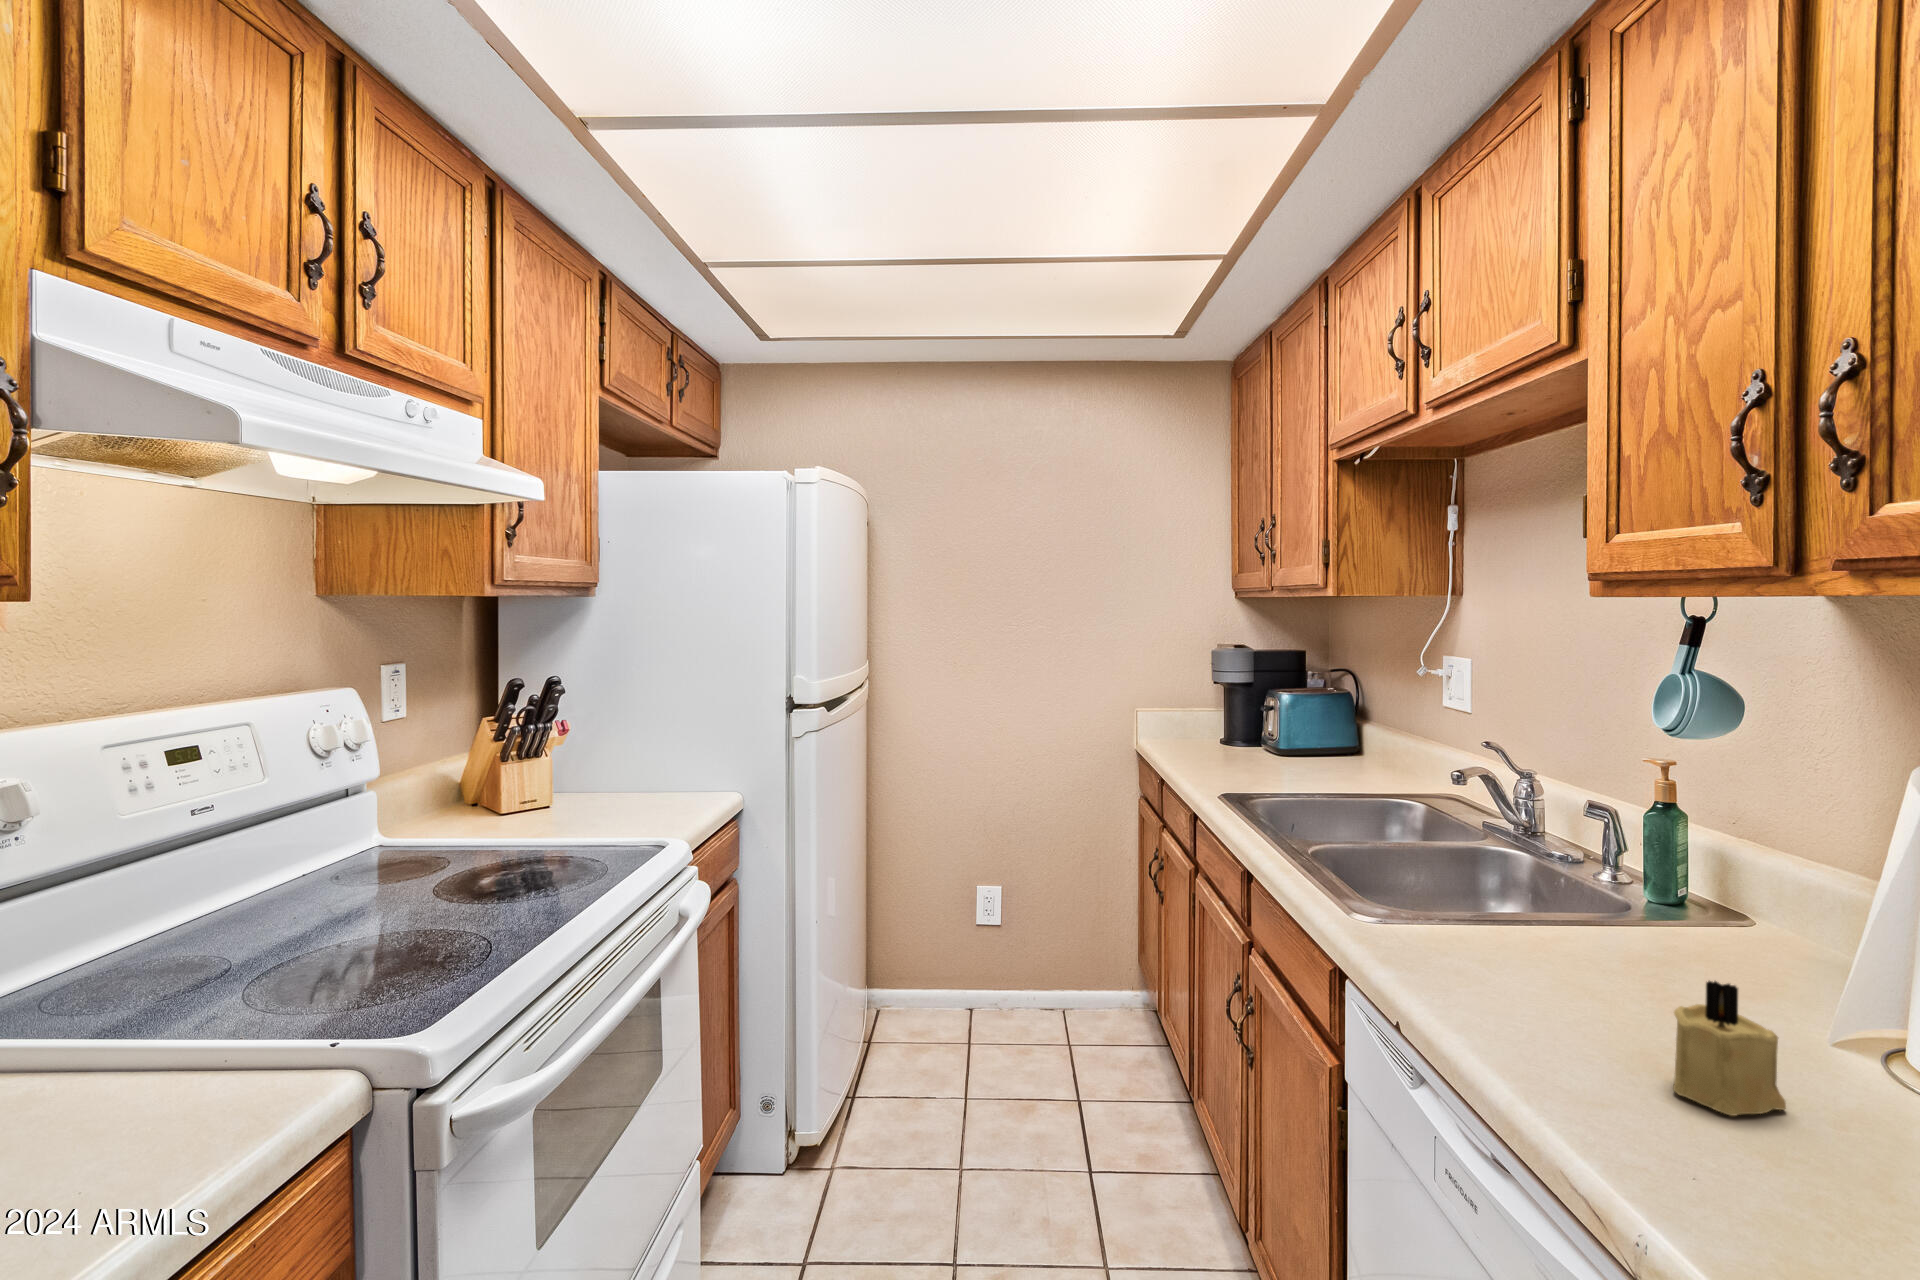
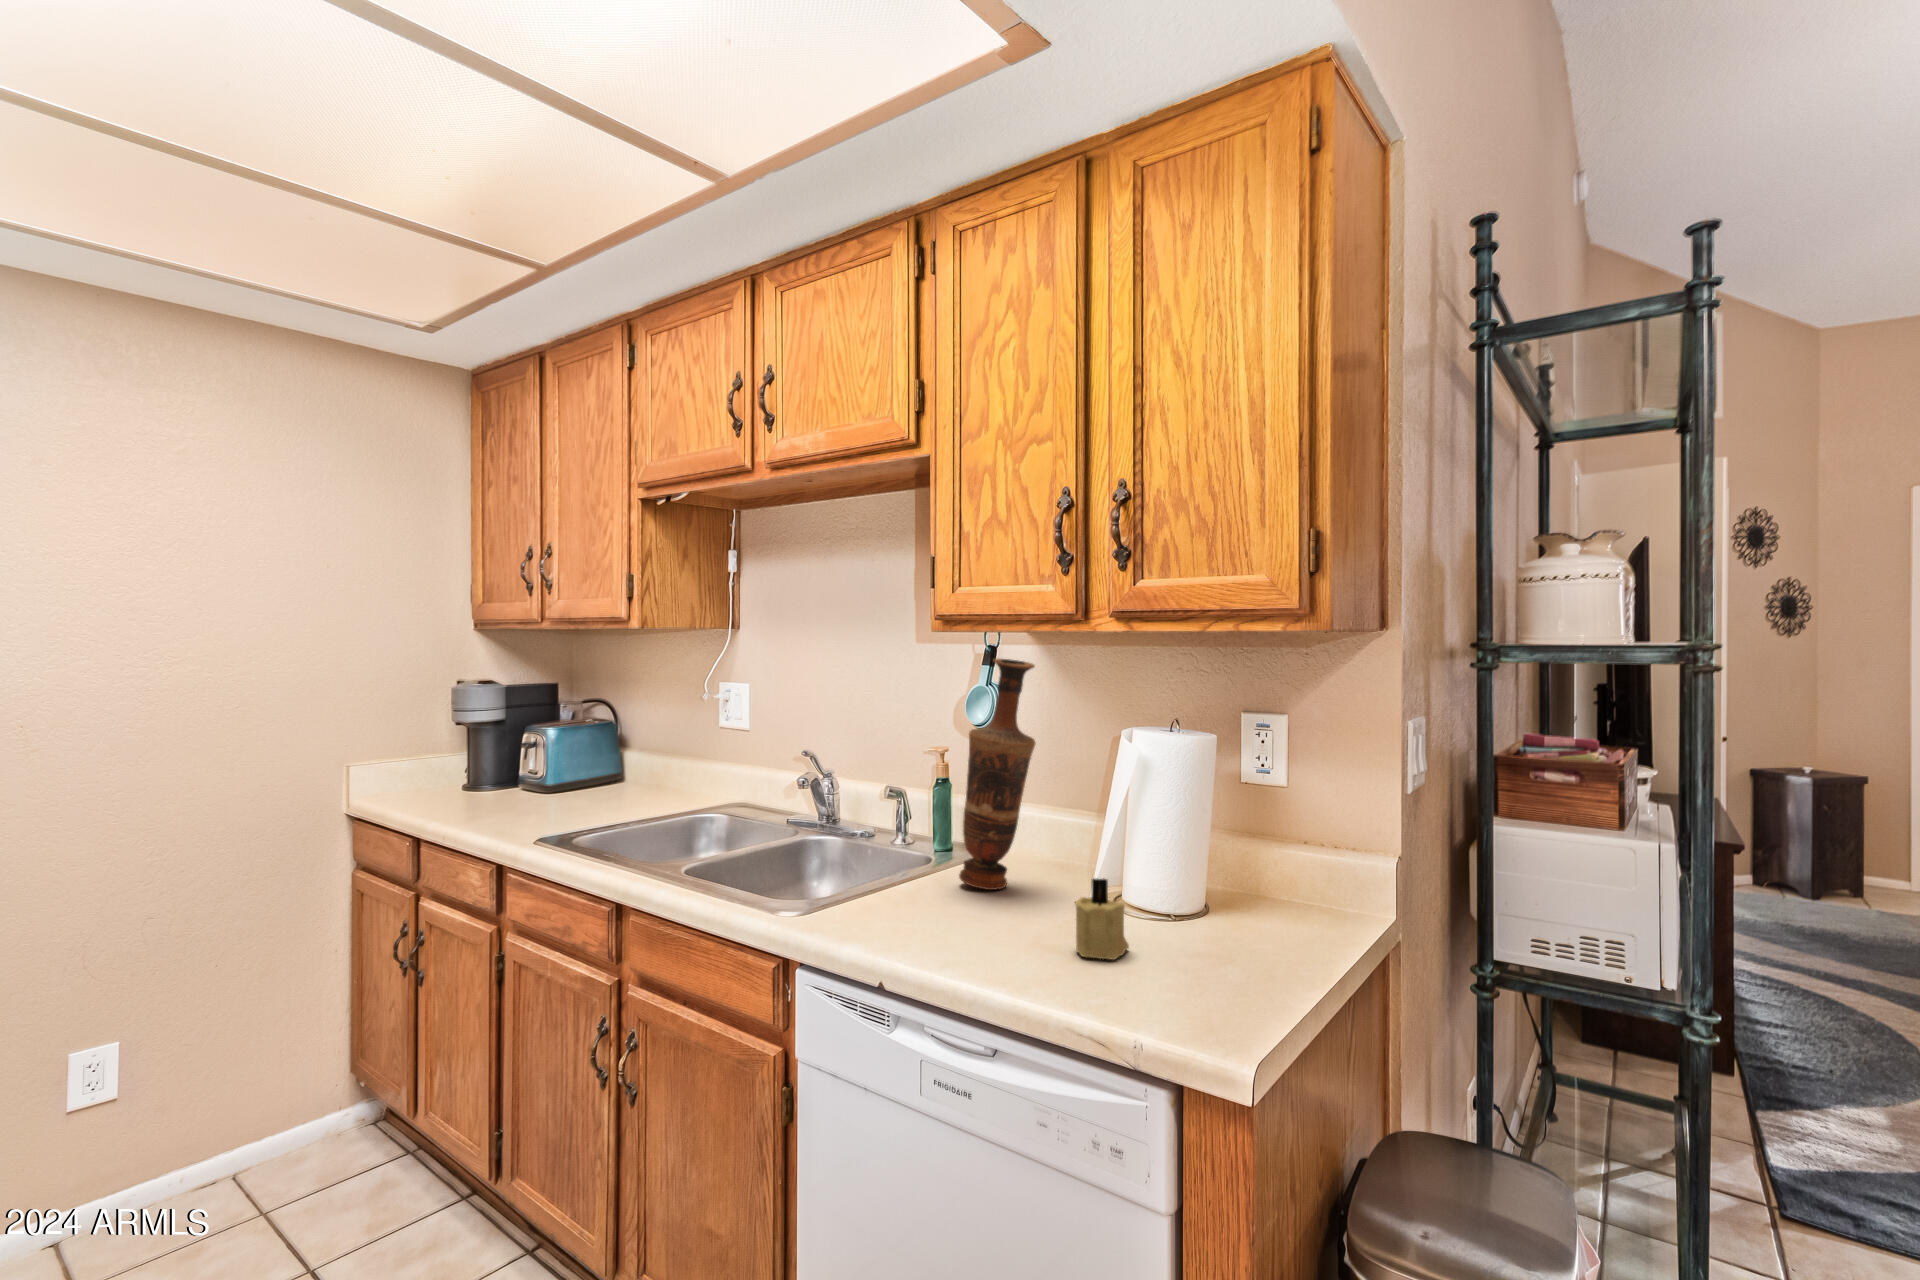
vase: none [1614,634,1743,964] -> present [959,659,1036,890]

